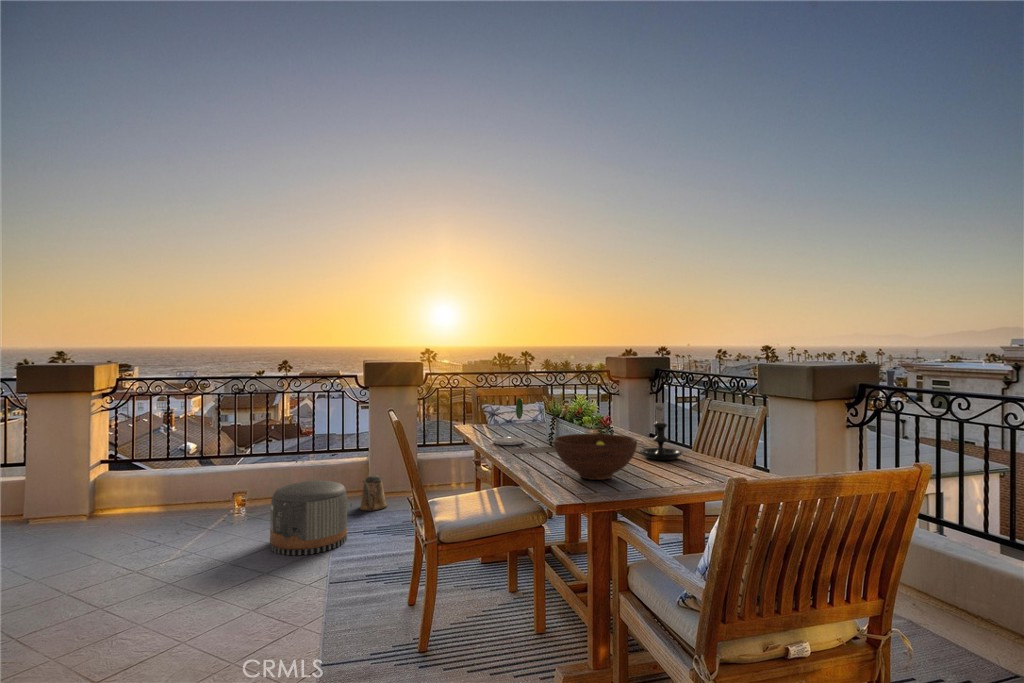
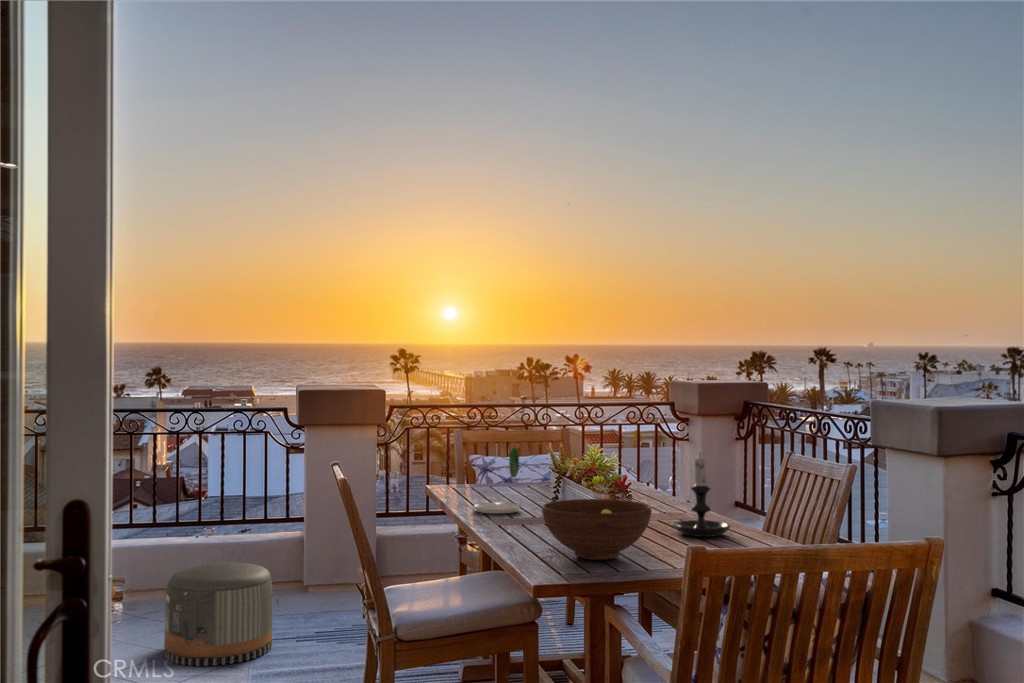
watering can: present [360,476,387,511] -> none [291,558,332,610]

